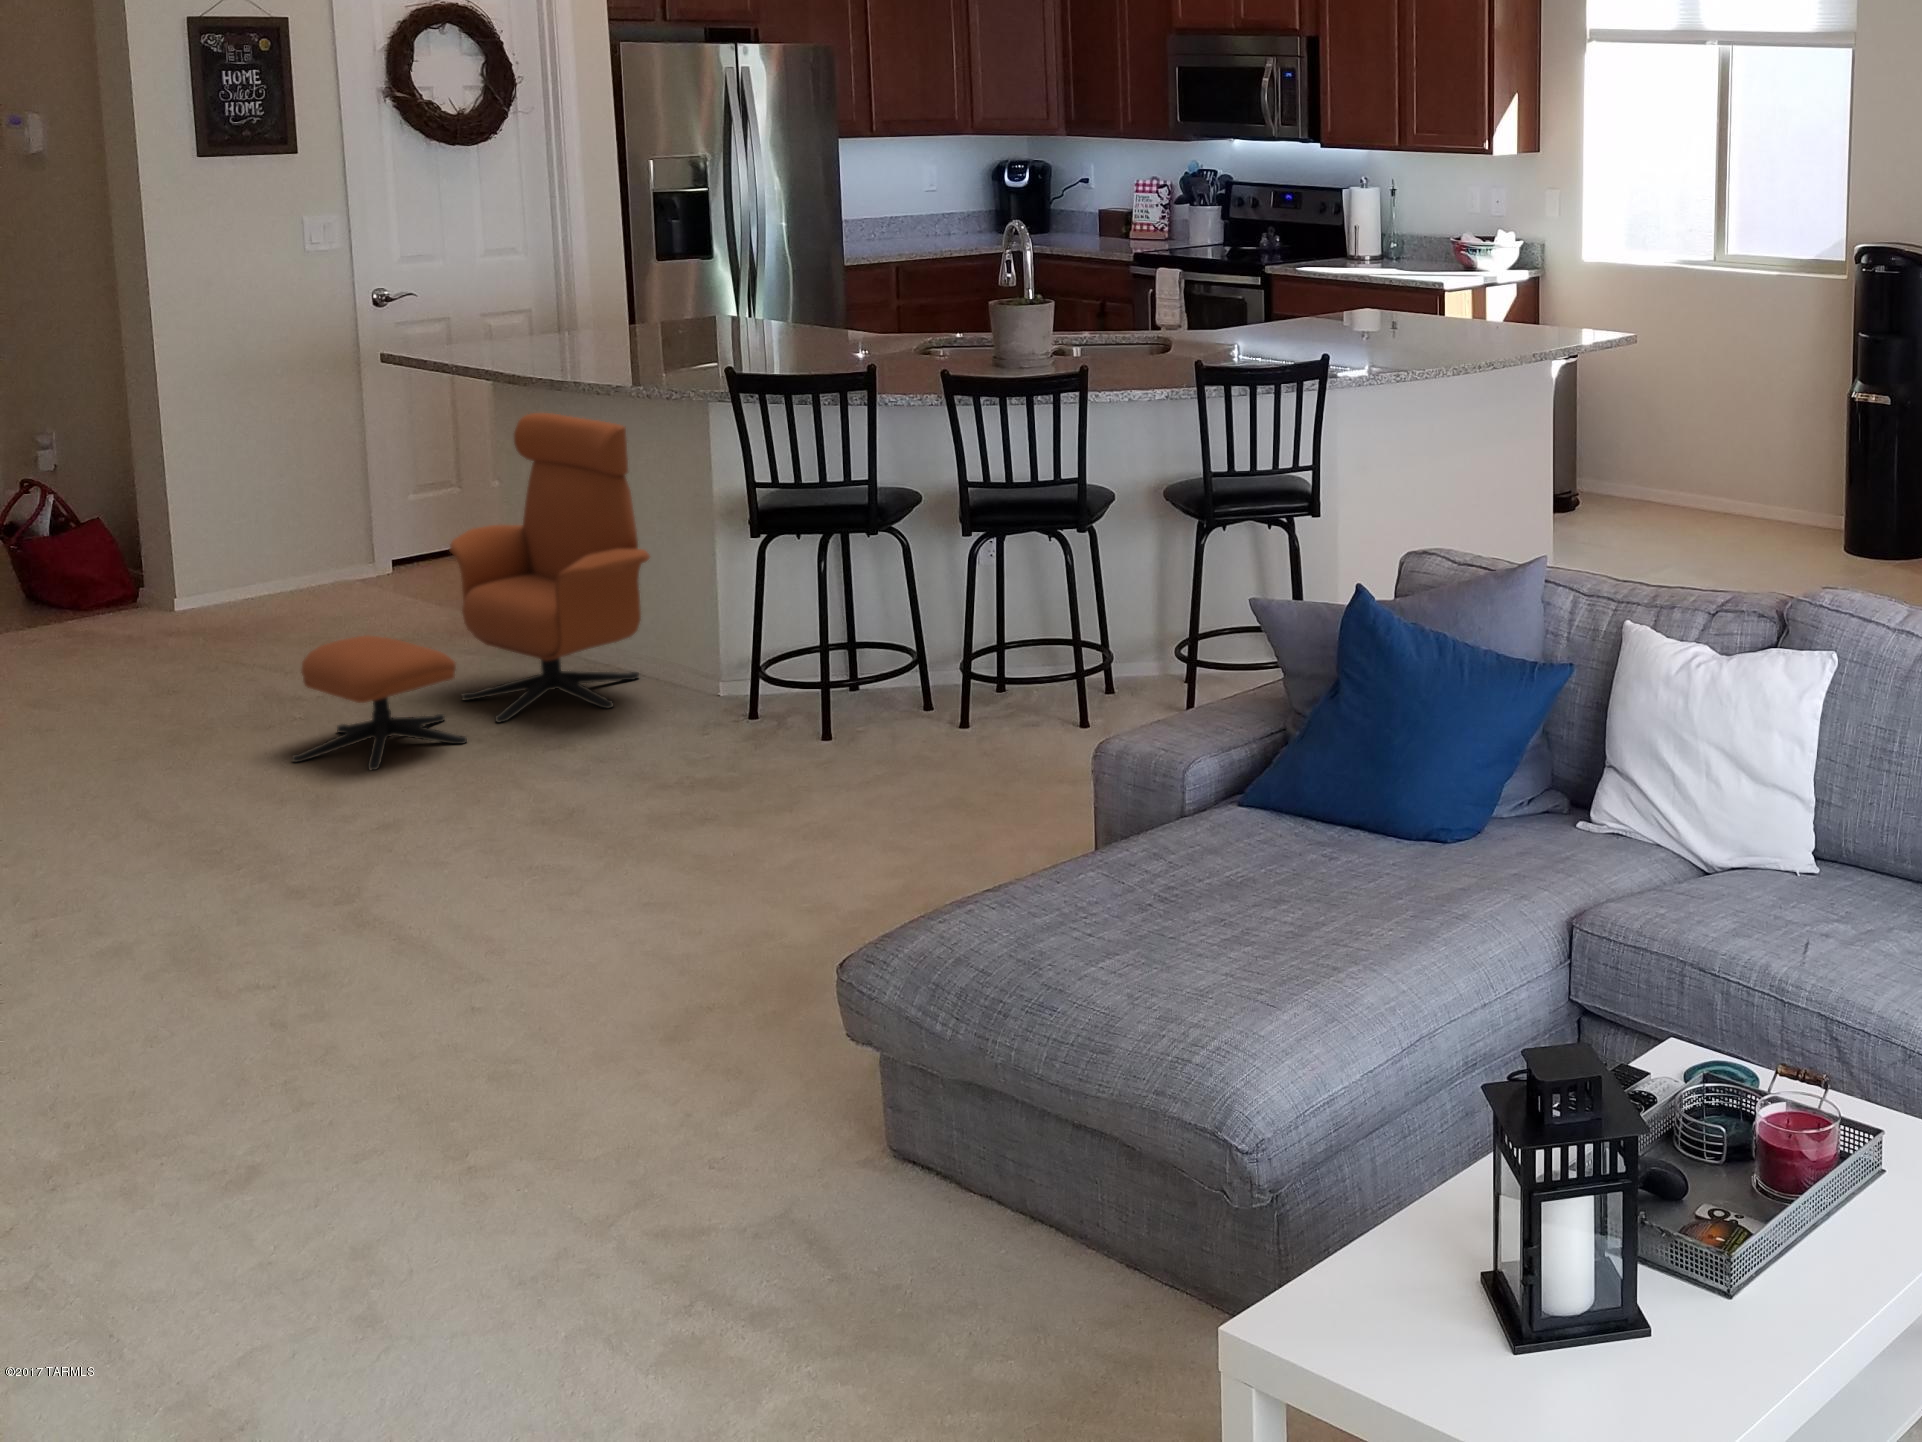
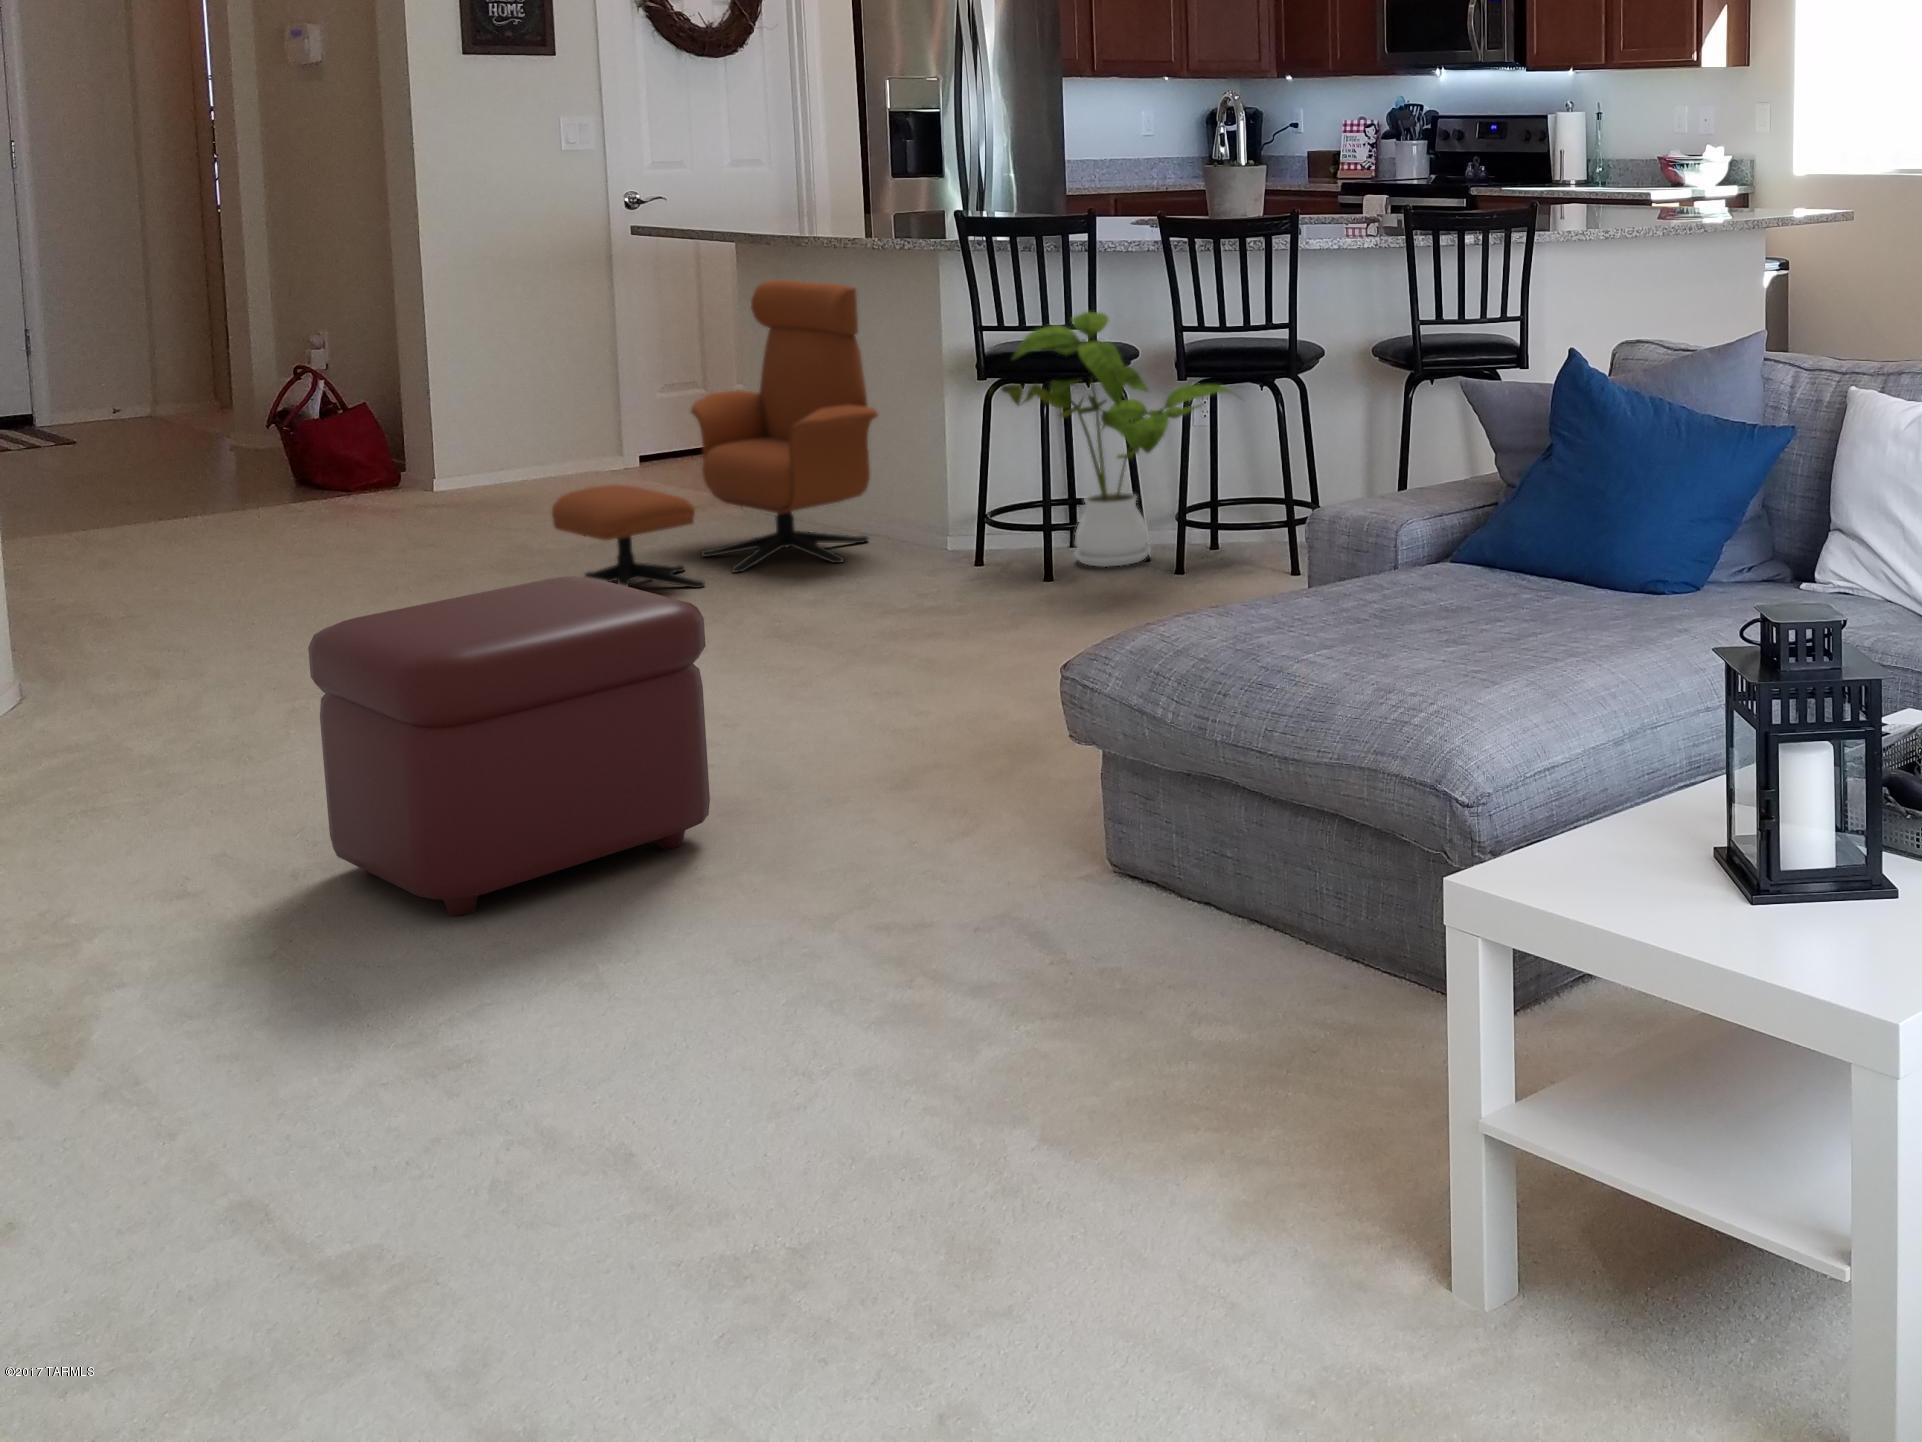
house plant: none [766,459,1031,712] -> present [989,312,1233,567]
ottoman: none [55,822,484,1205] -> present [308,576,710,916]

